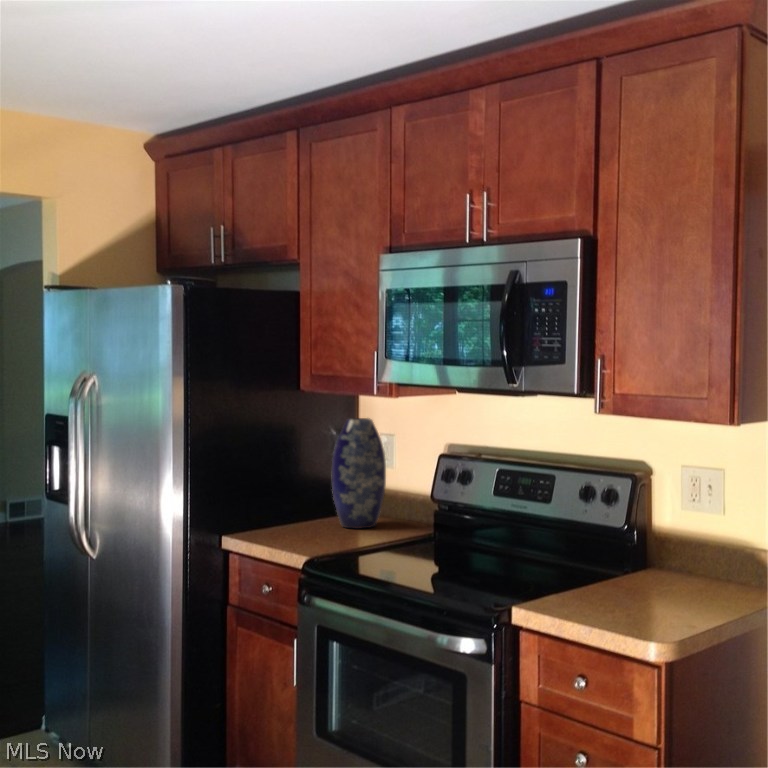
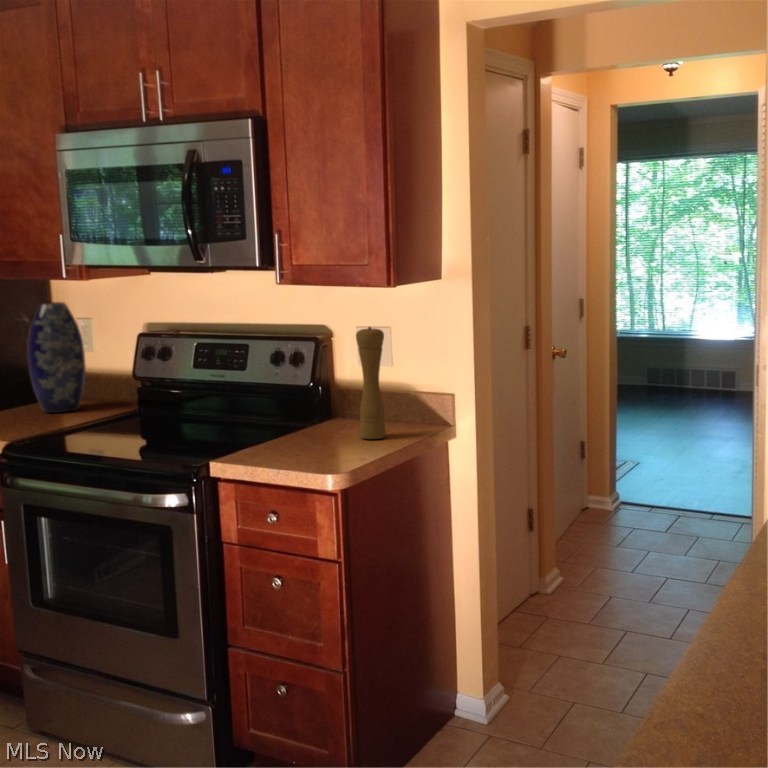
pepper mill: none [682,469,718,599] -> present [356,327,386,439]

